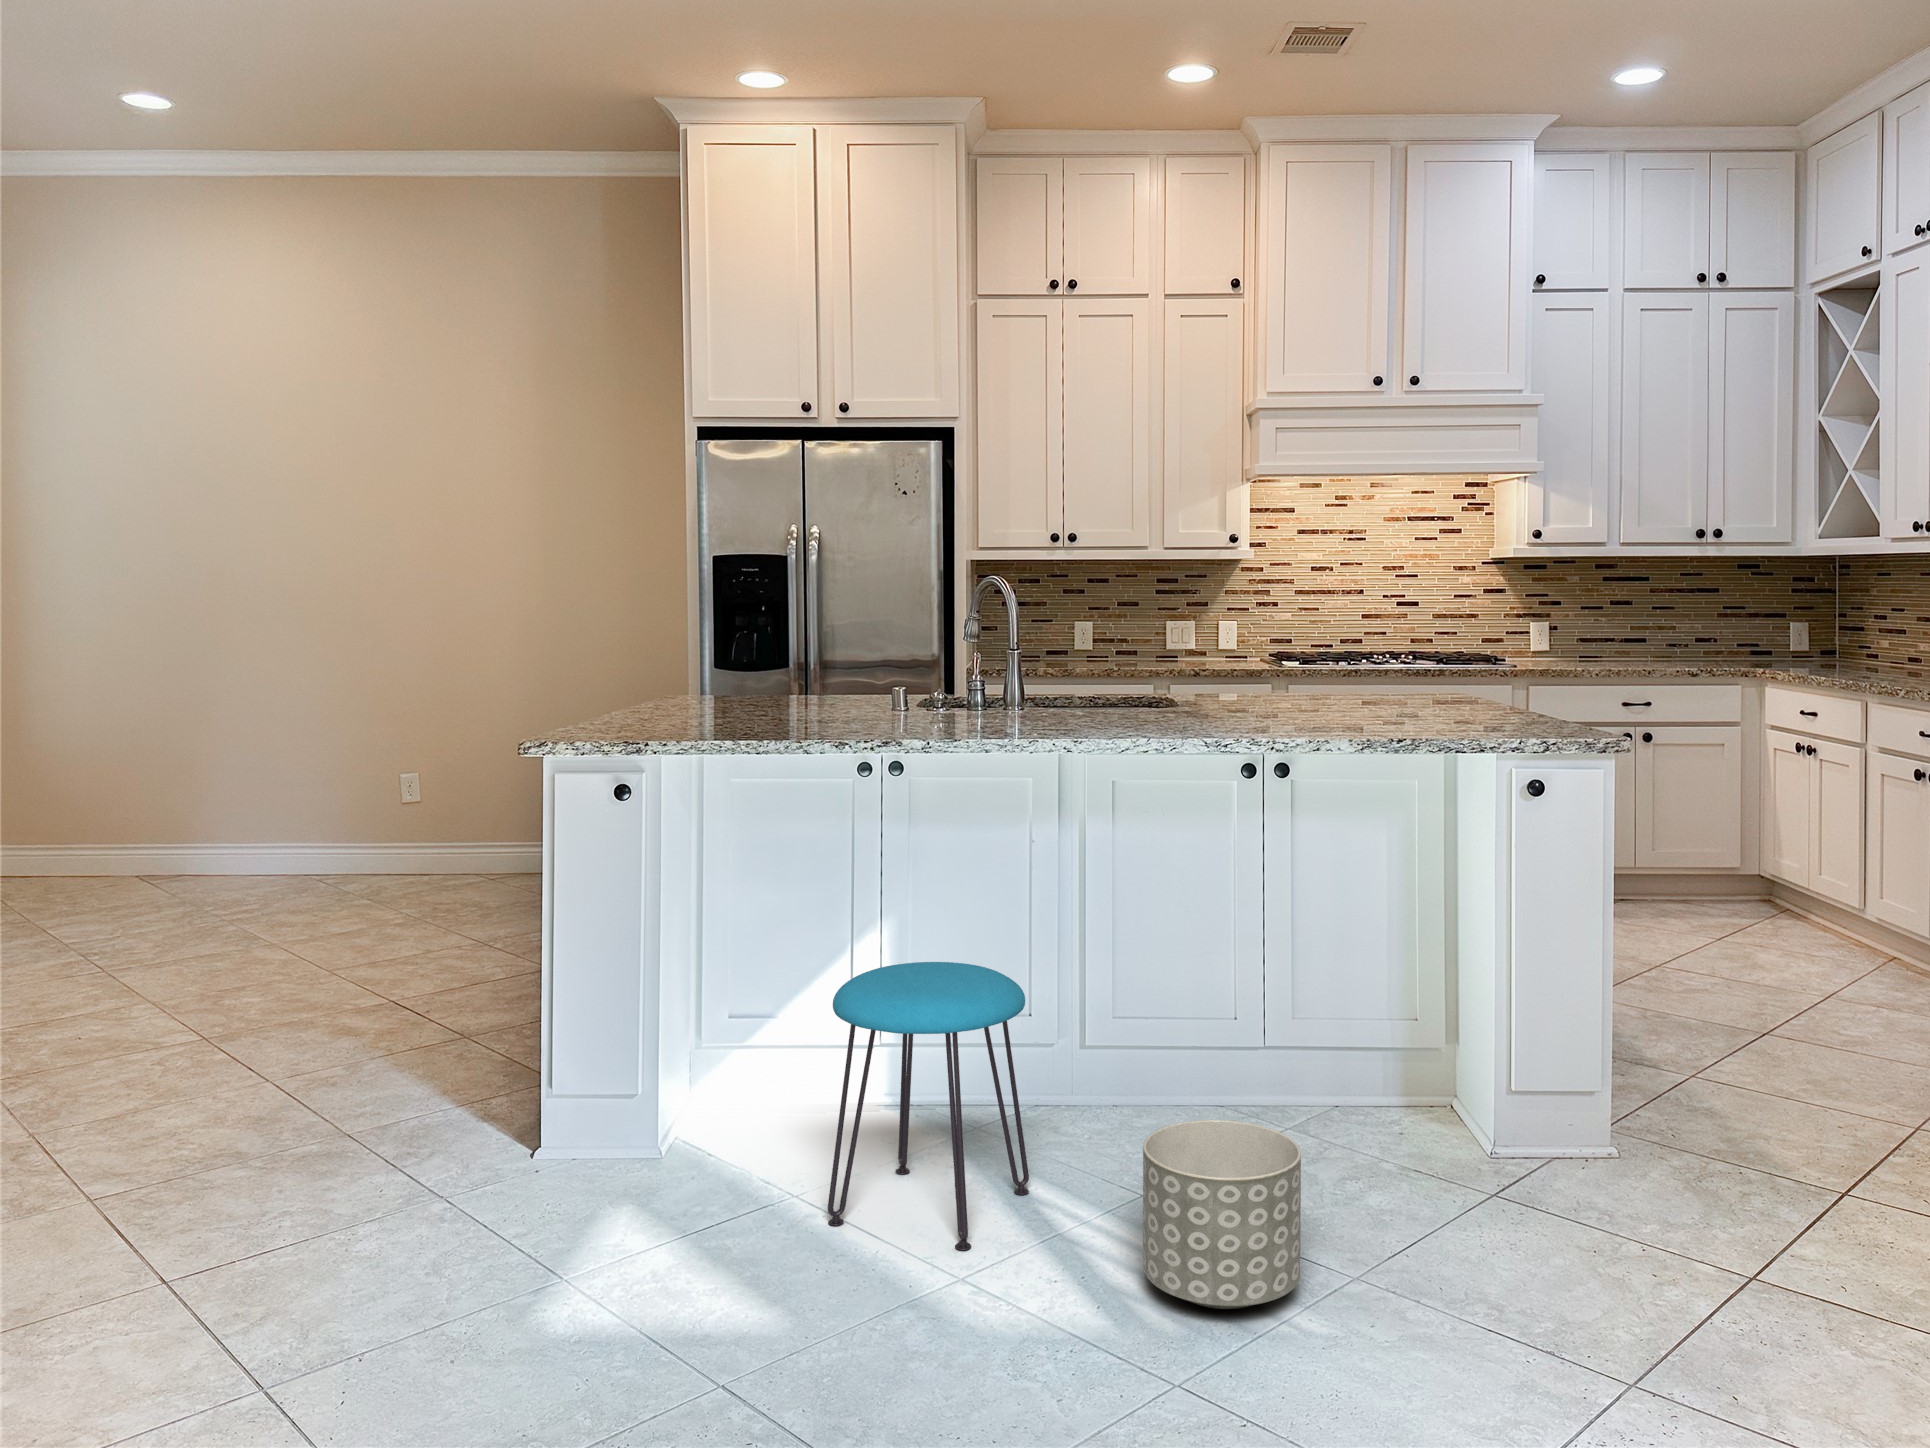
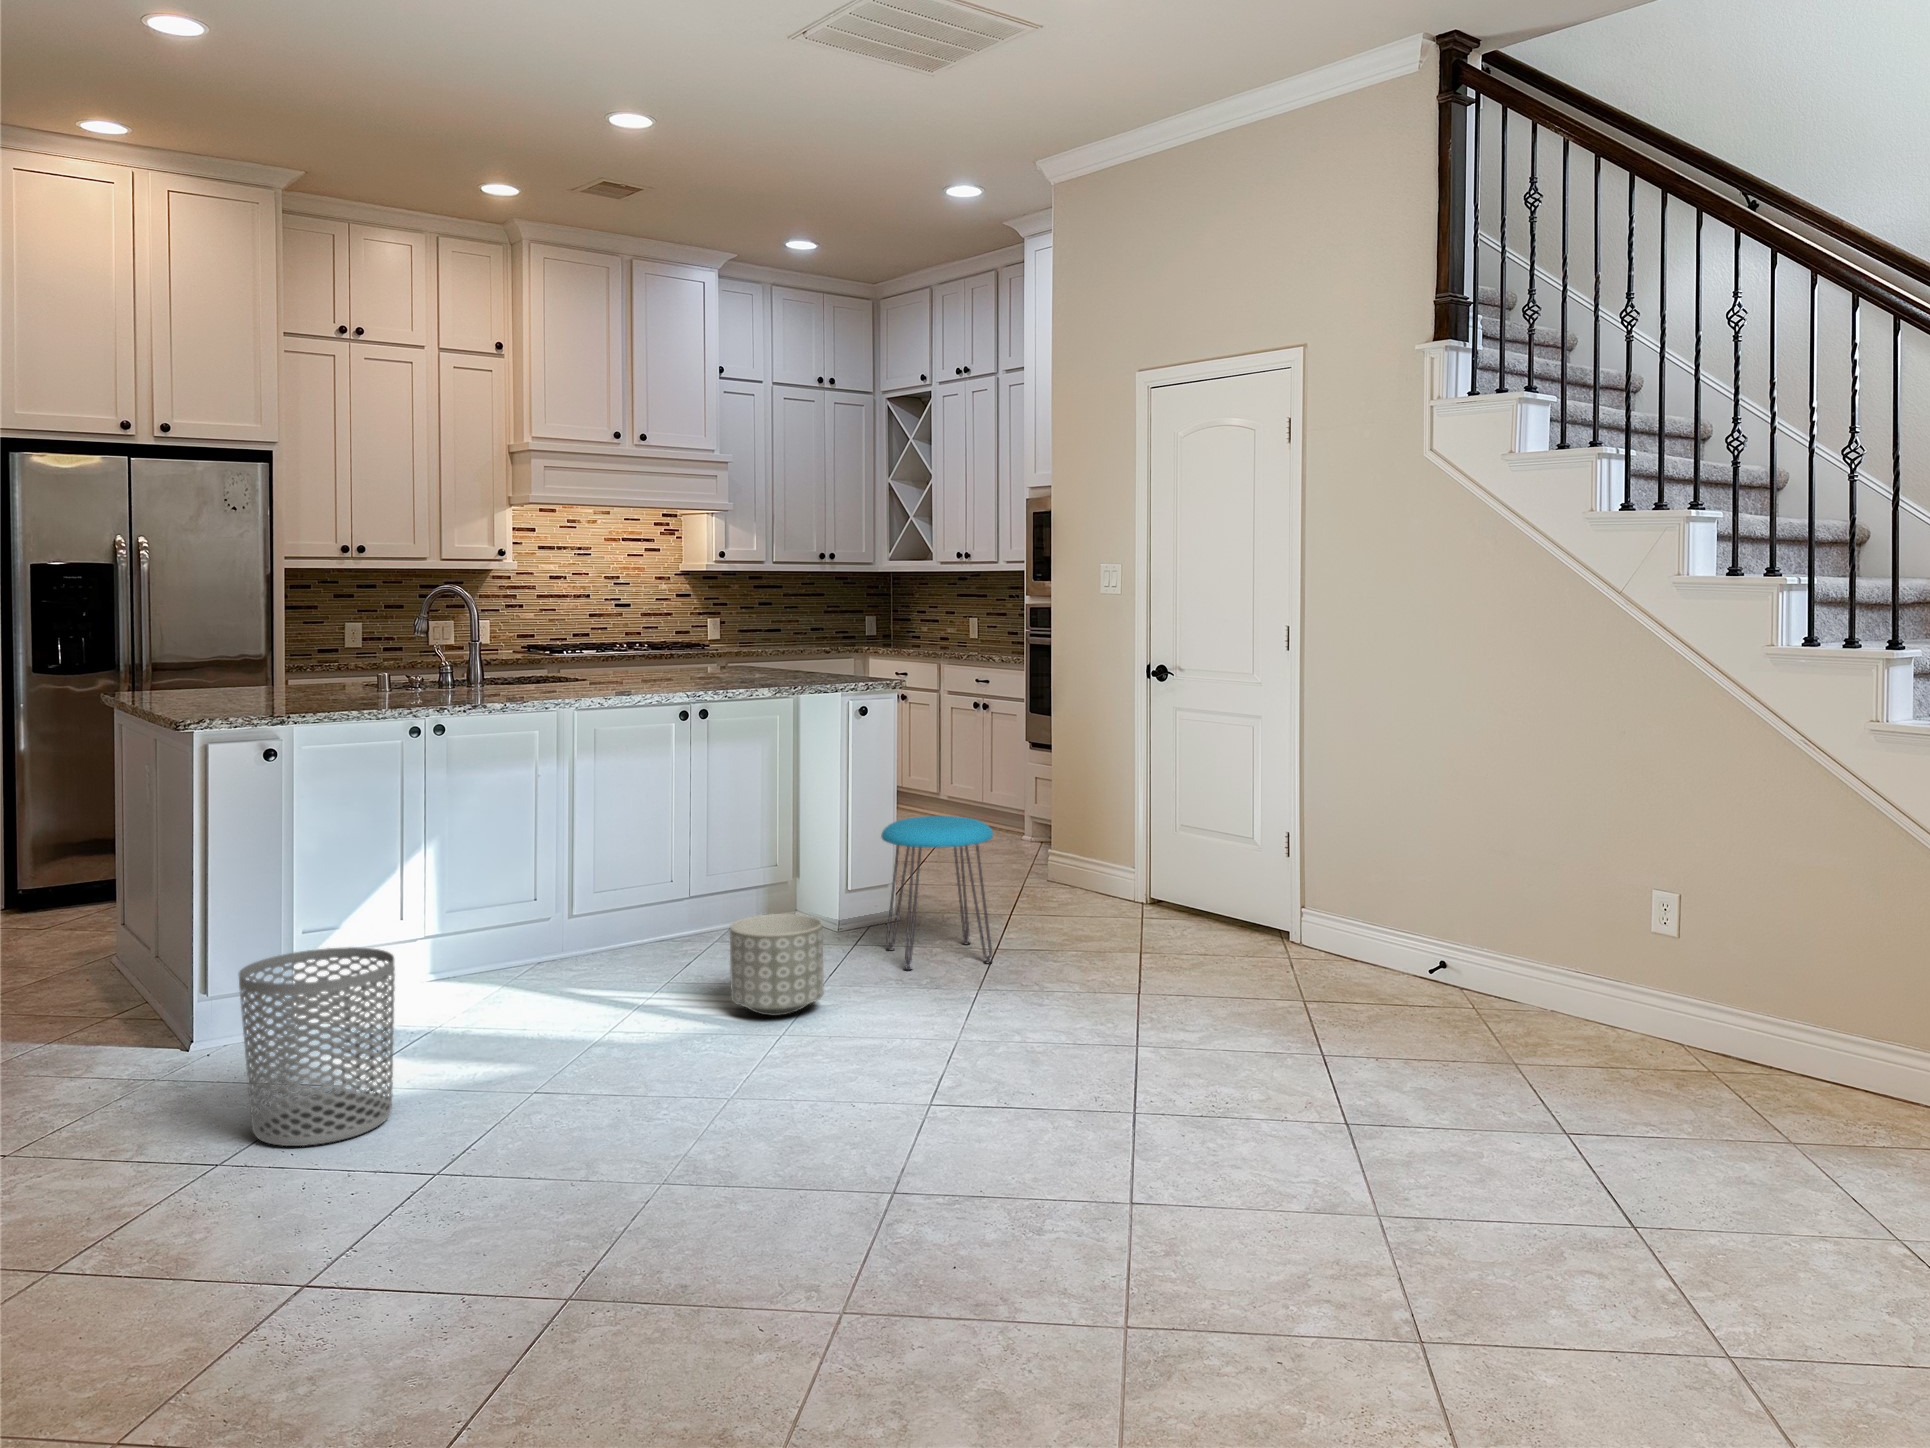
stool: present [828,962,1029,1250] -> present [881,816,993,970]
waste bin: none [355,1070,564,1364] -> present [238,947,395,1146]

